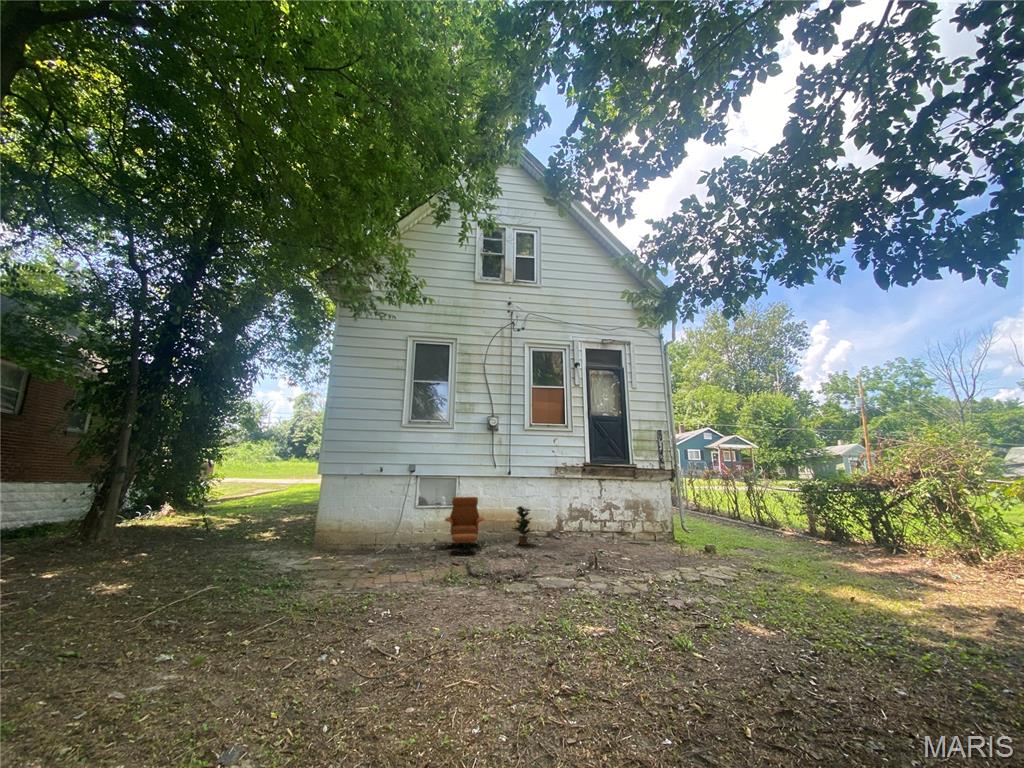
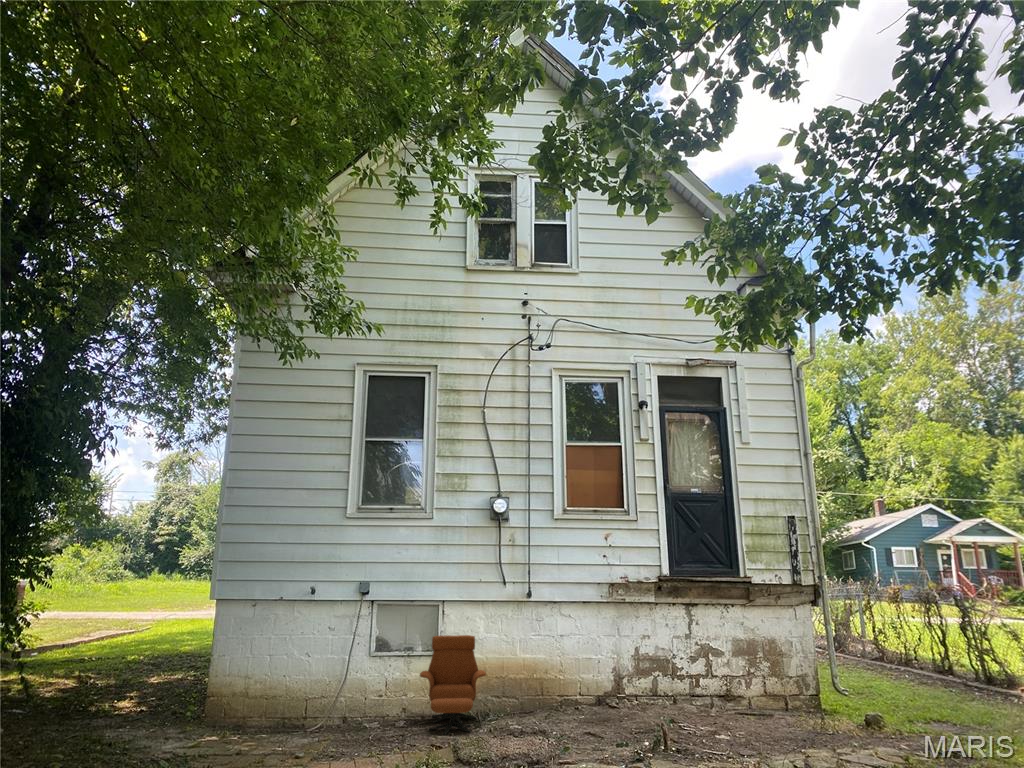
potted plant: present [513,506,534,545] -> none [533,651,573,718]

